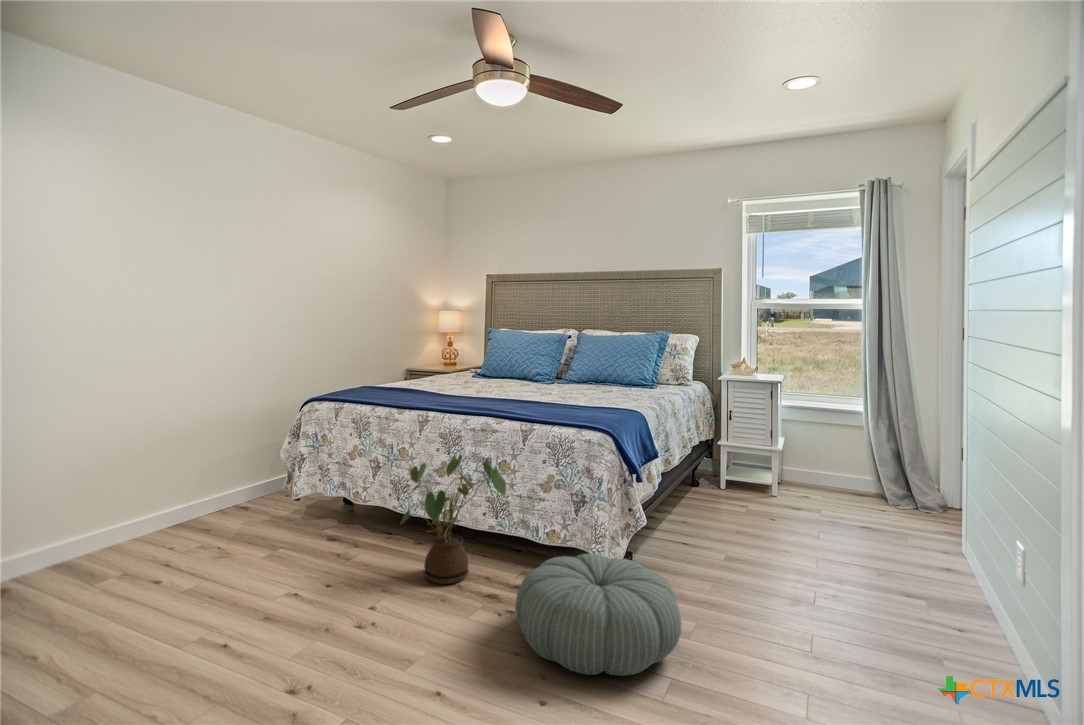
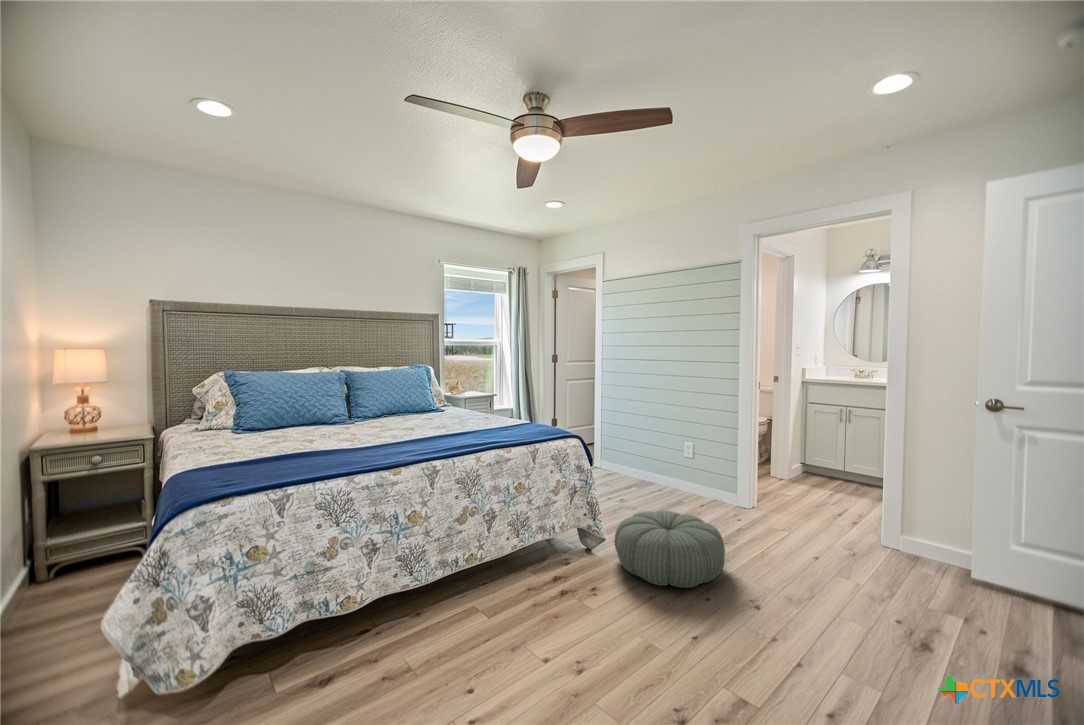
house plant: present [401,455,506,584] -> none [496,483,587,614]

